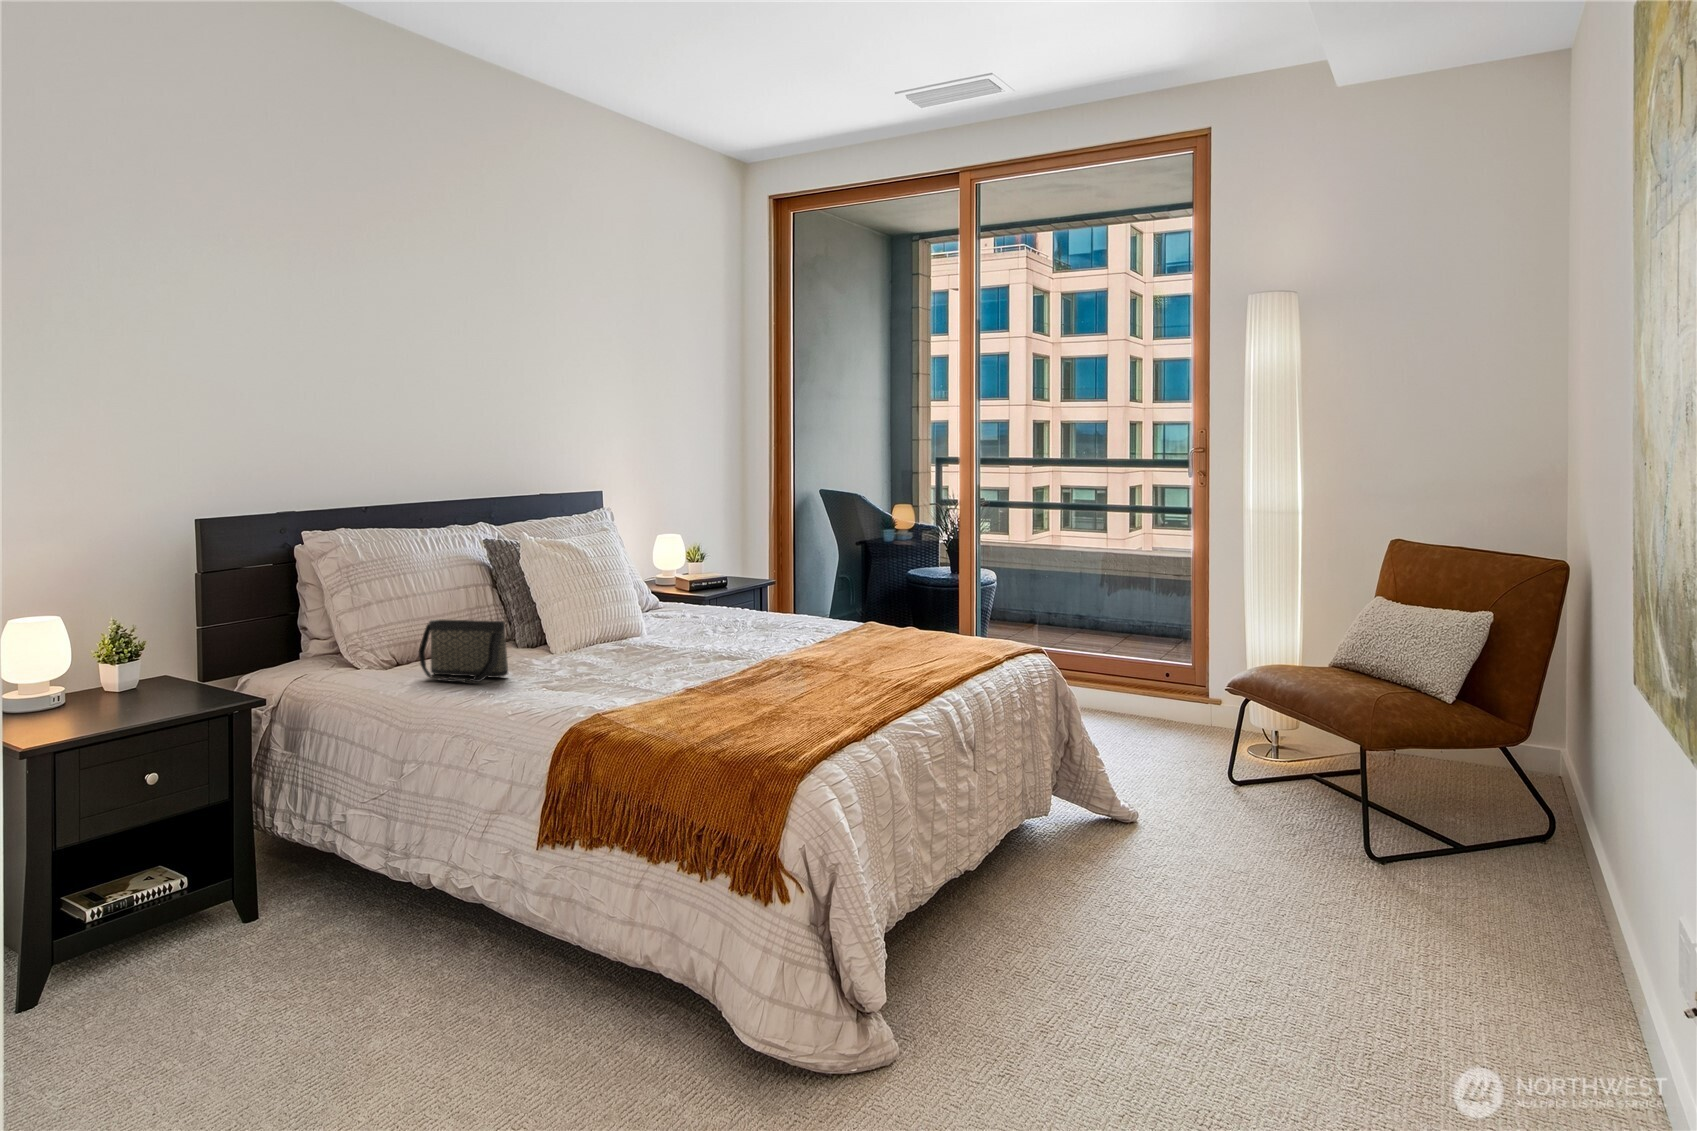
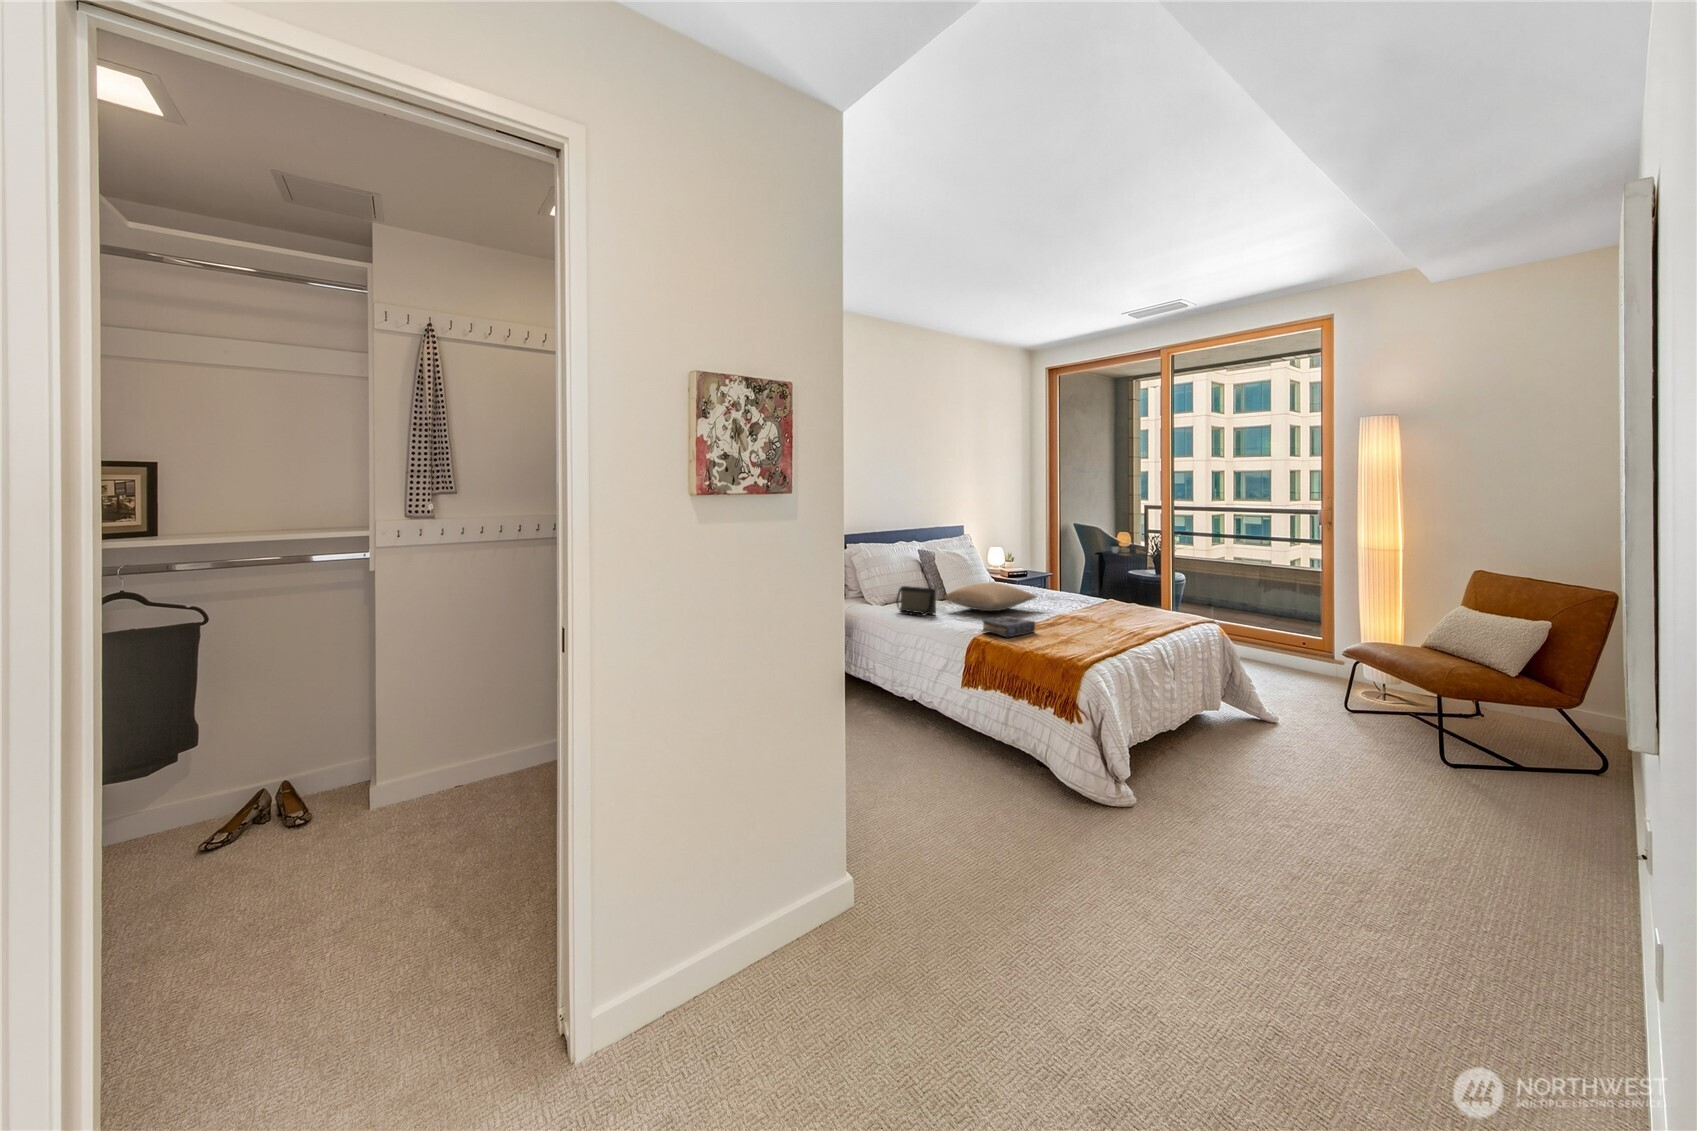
pillow: none [528,602,724,661] -> present [944,582,1036,611]
book: none [591,669,707,718] -> present [982,616,1035,637]

